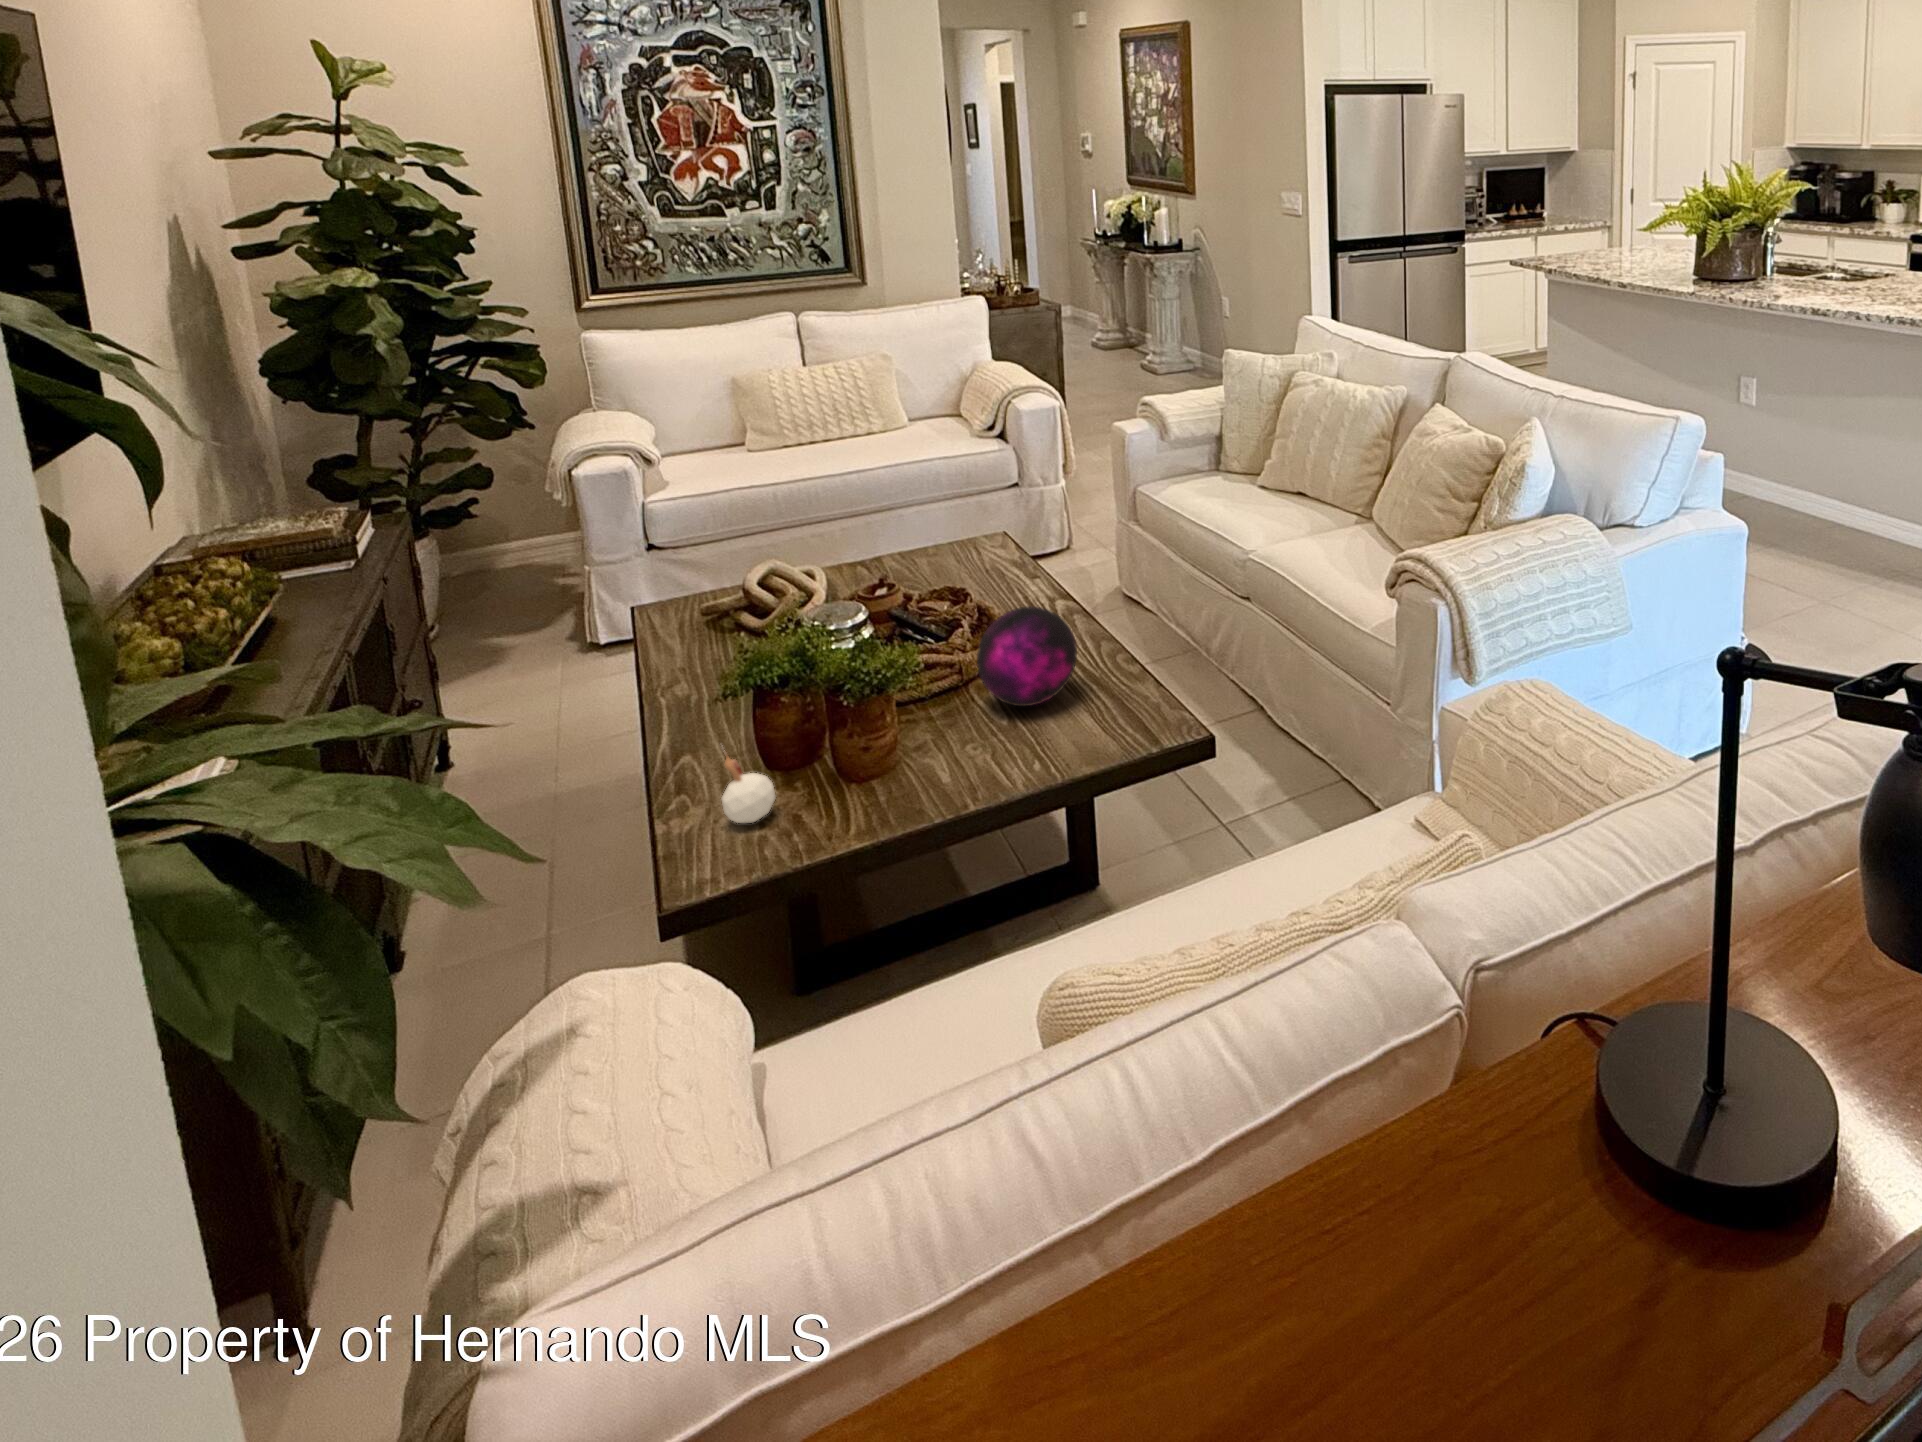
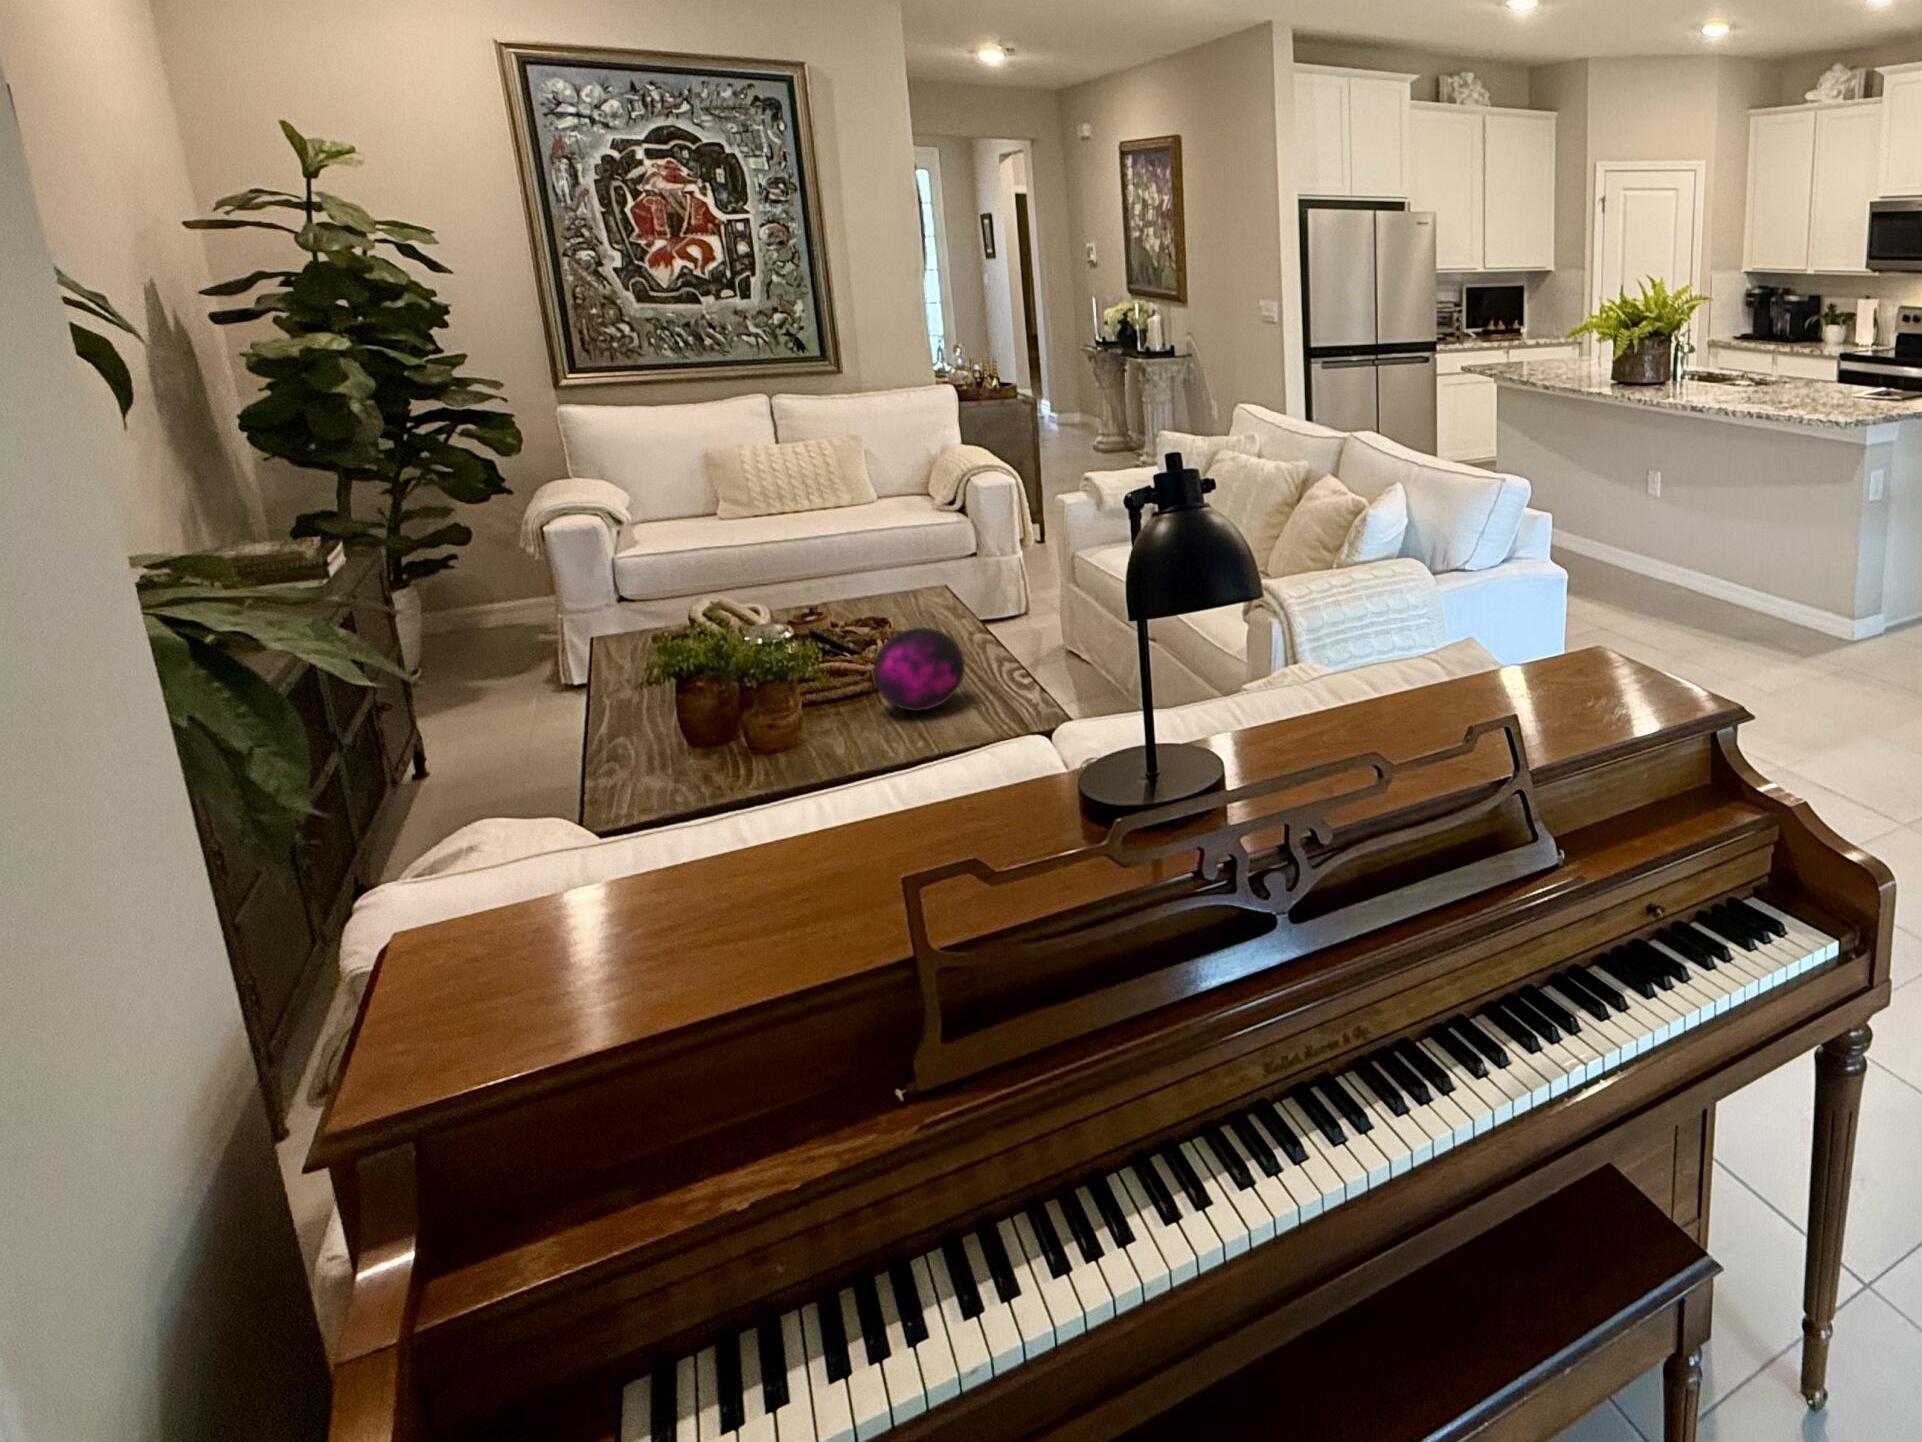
candle: present [722,750,775,823] -> none [625,721,676,788]

